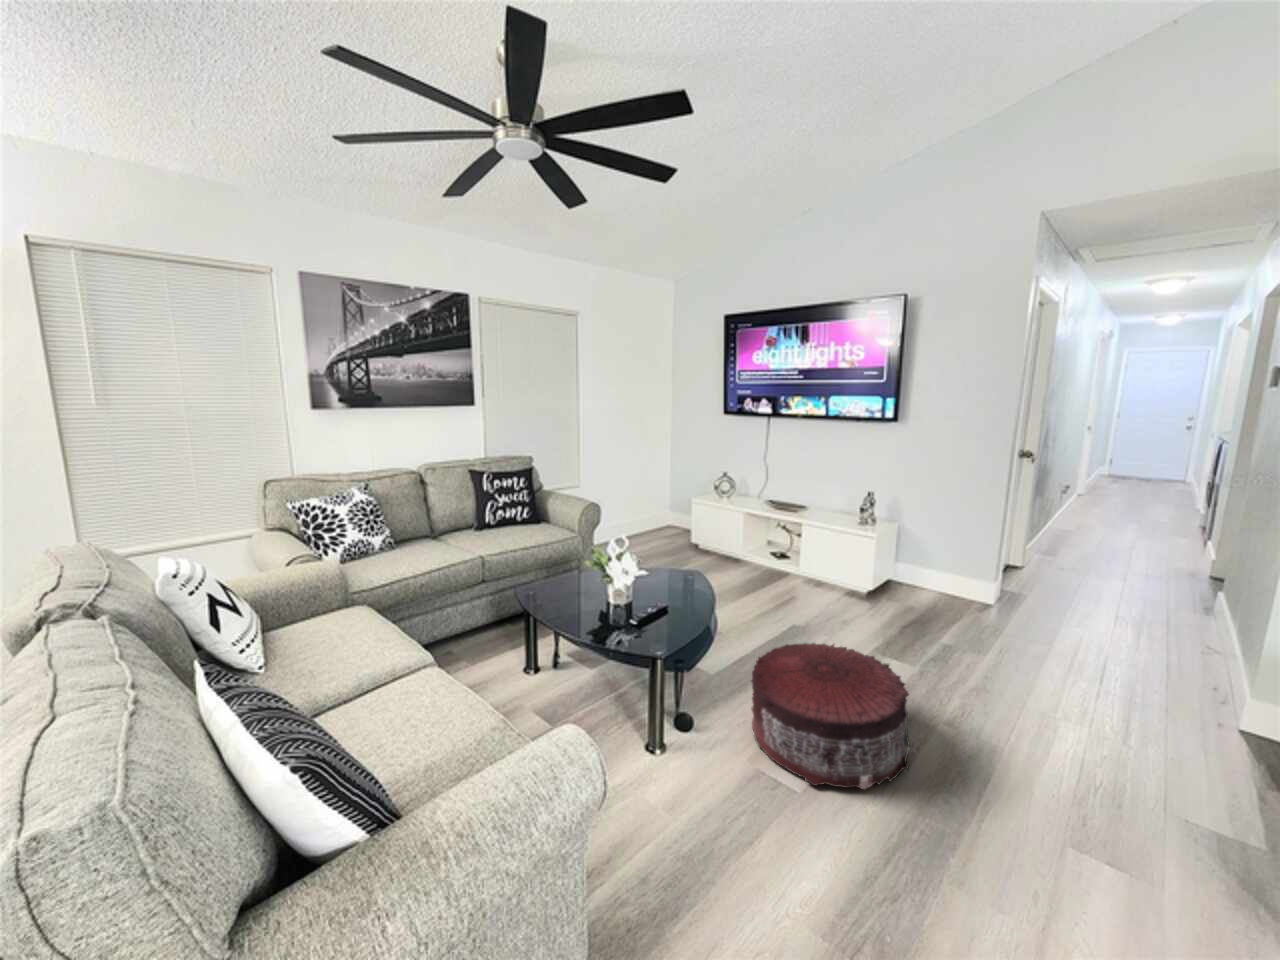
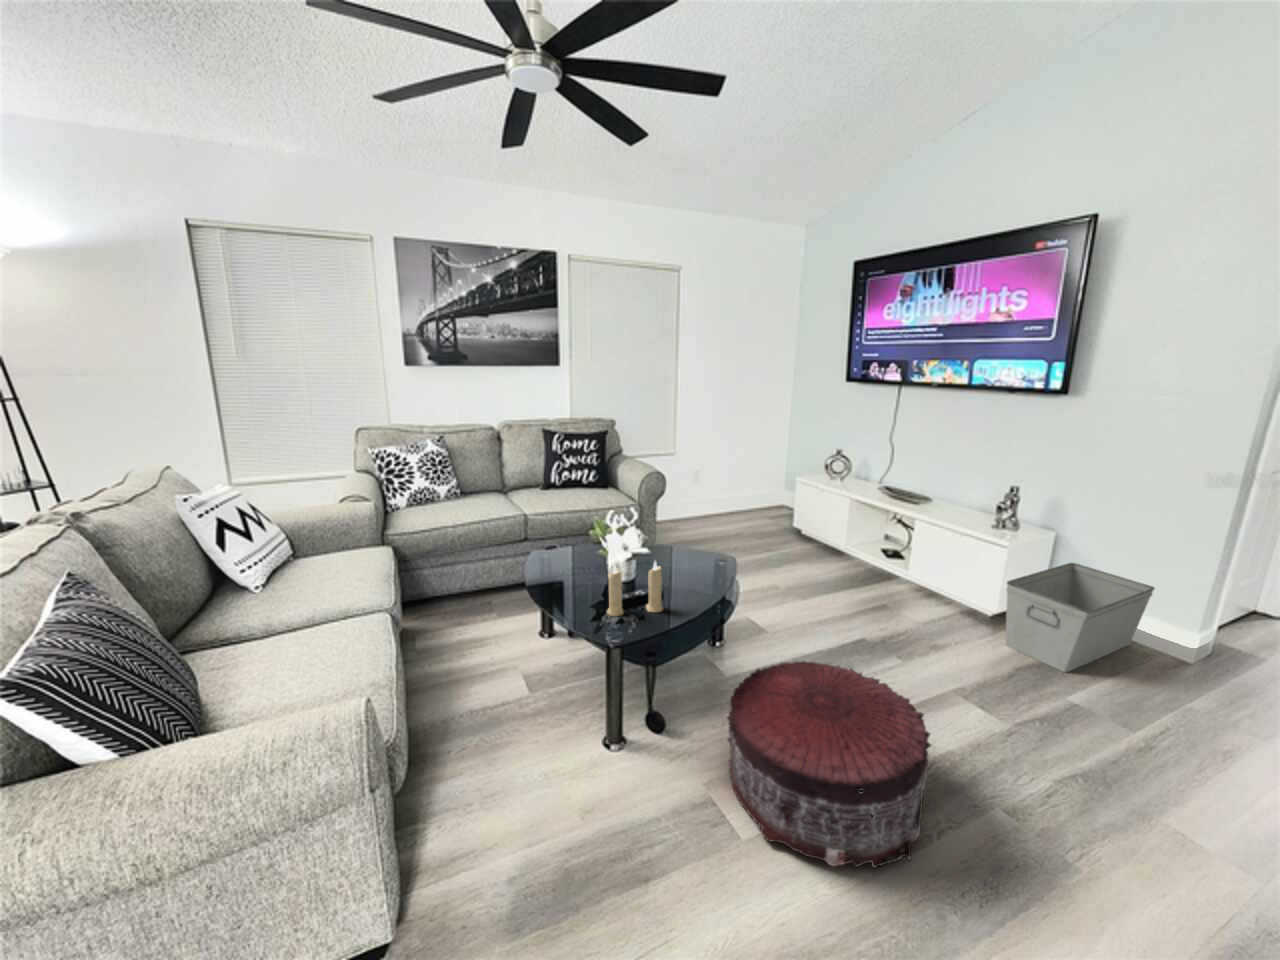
storage bin: none [881,544,965,624] -> present [1006,563,1155,672]
candle: none [636,576,682,633] -> present [607,562,663,616]

